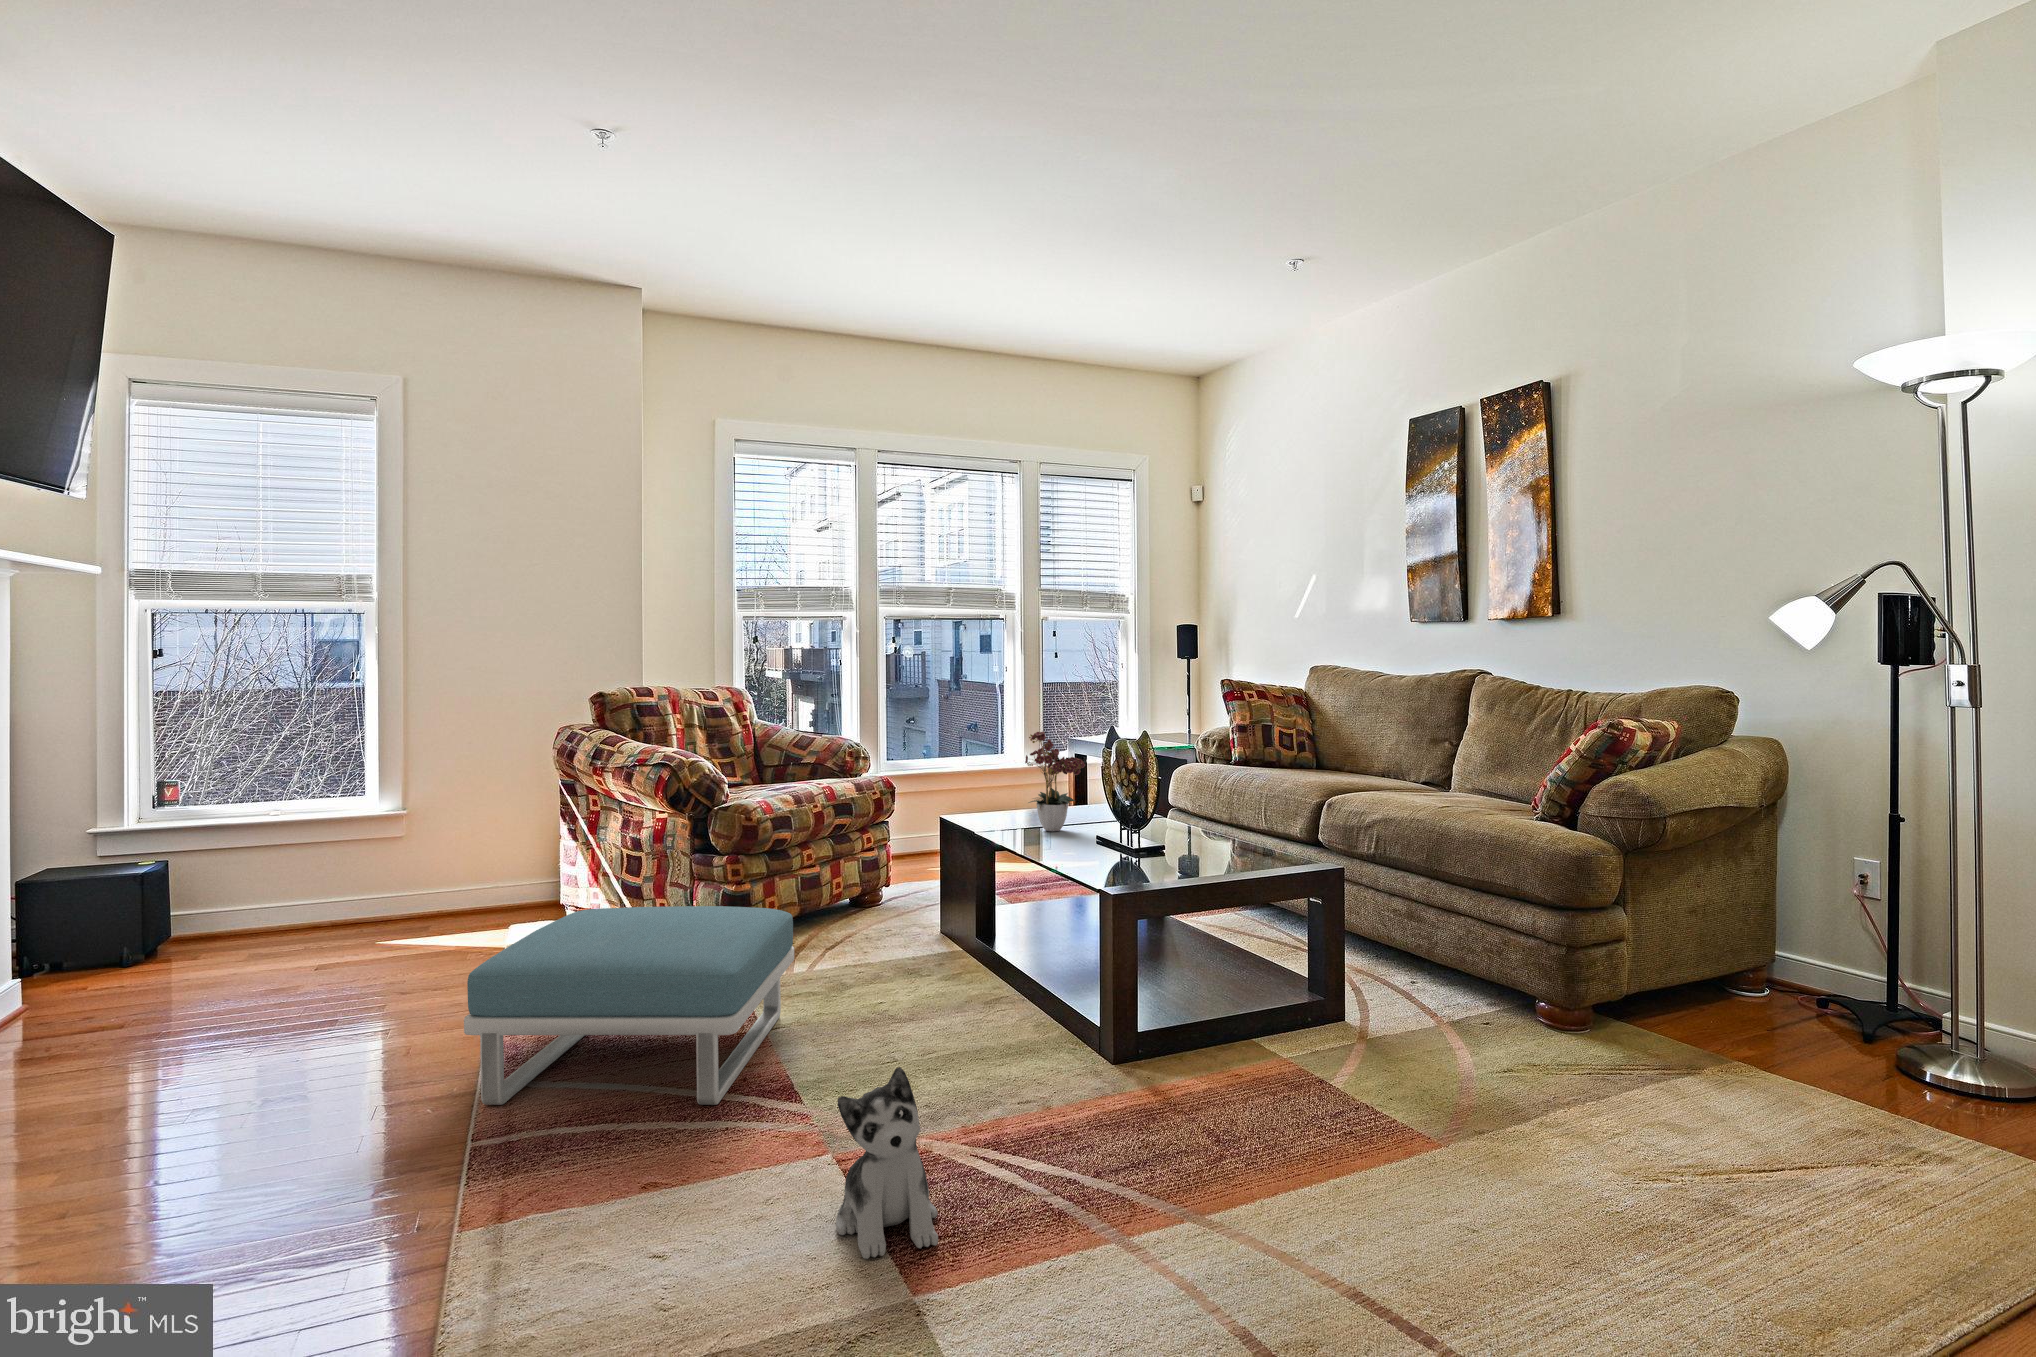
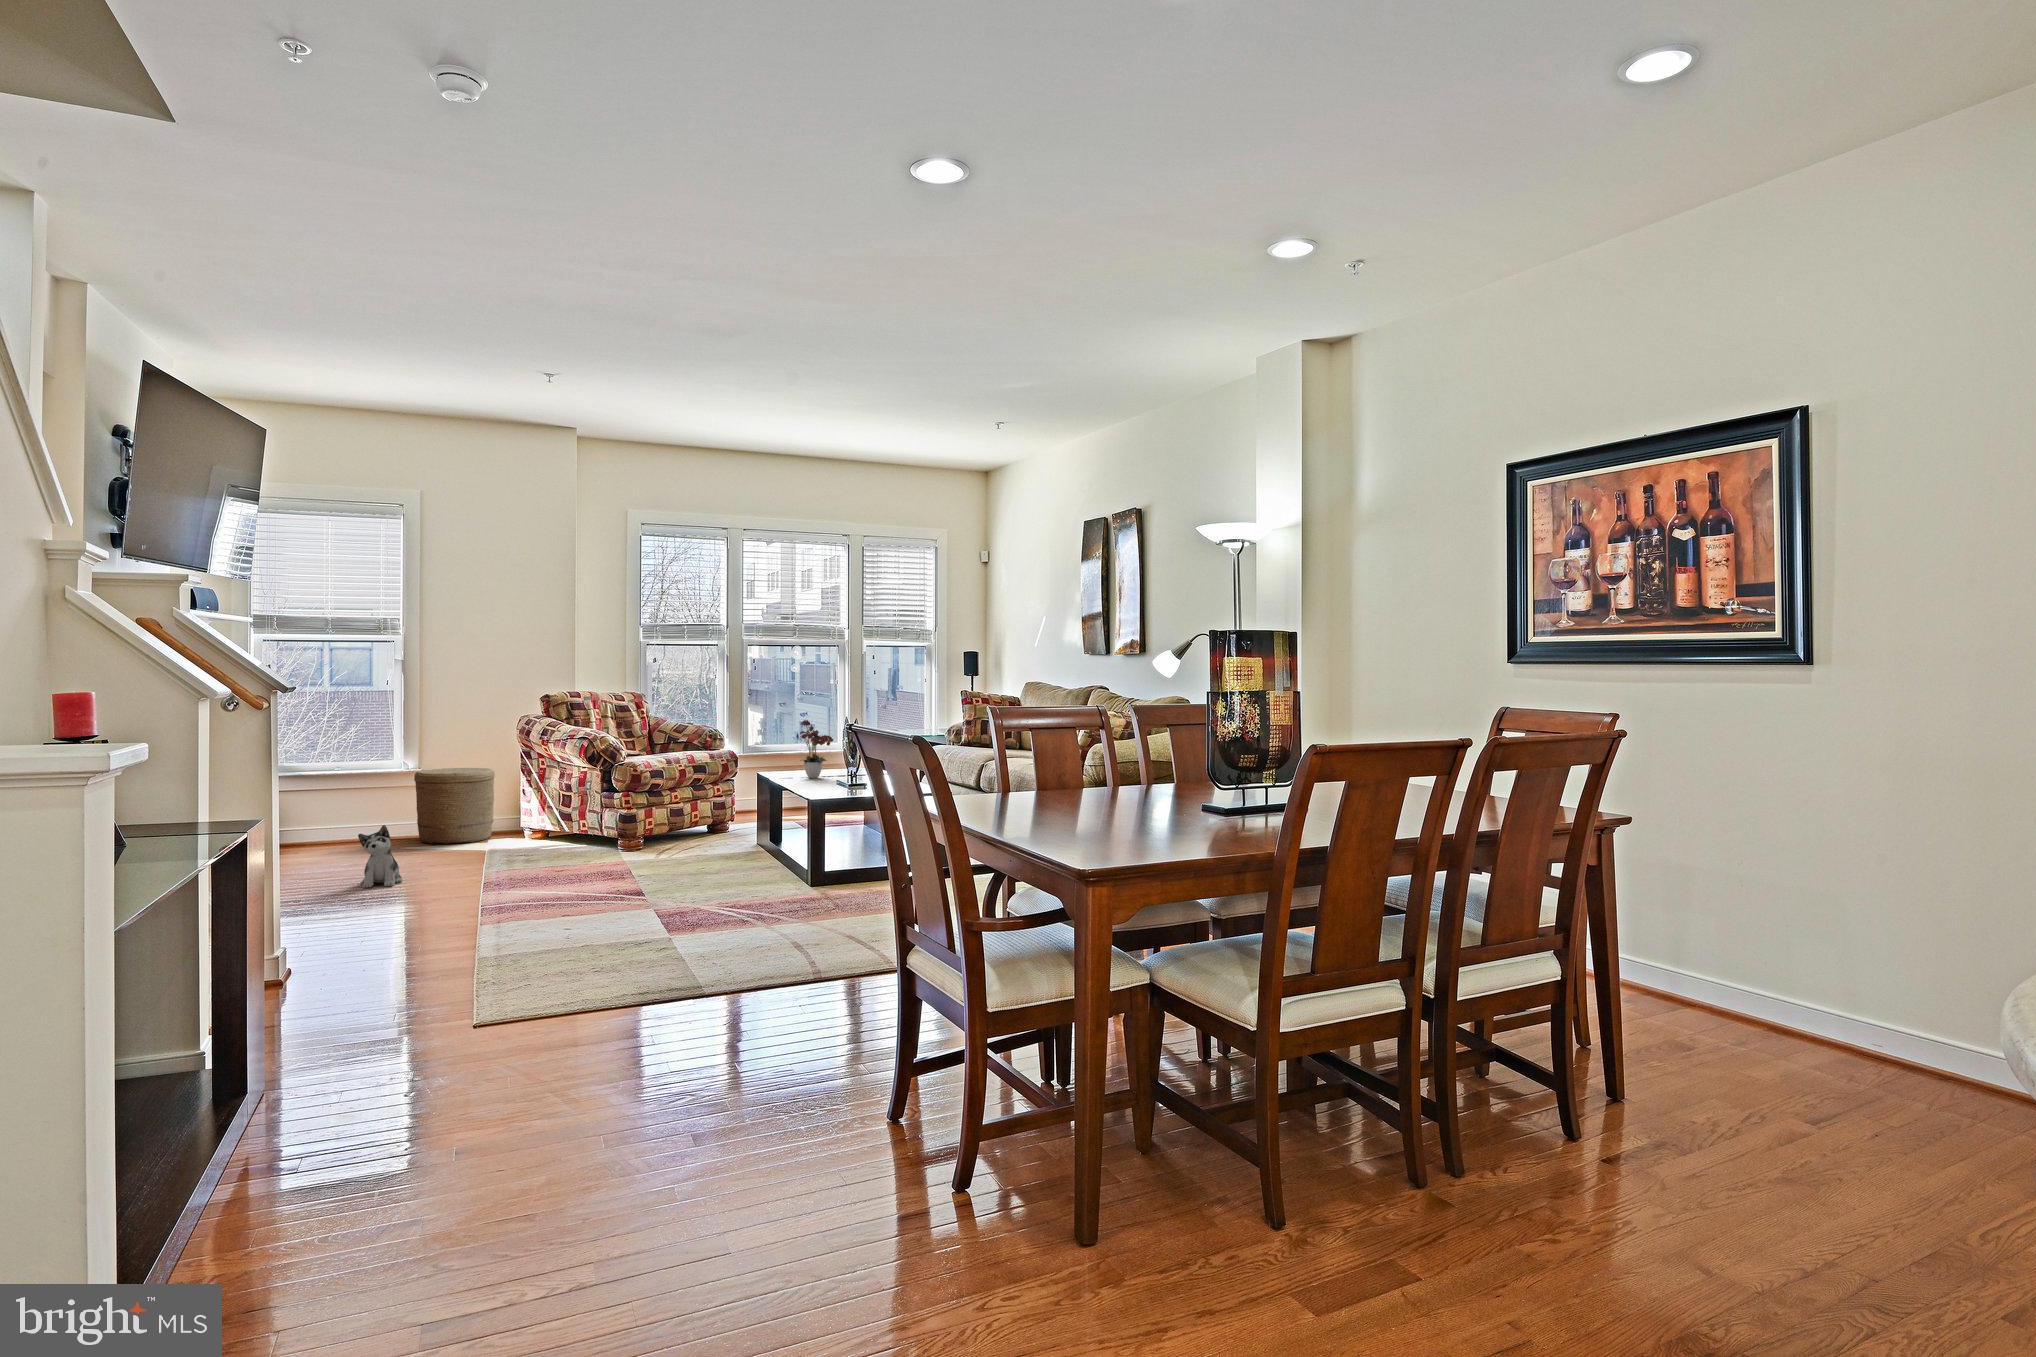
woven basket: none [393,807,520,935] -> present [414,768,495,844]
footstool: present [464,906,794,1105] -> none [474,813,652,899]
plush toy: present [836,1067,938,1259] -> present [358,825,403,888]

